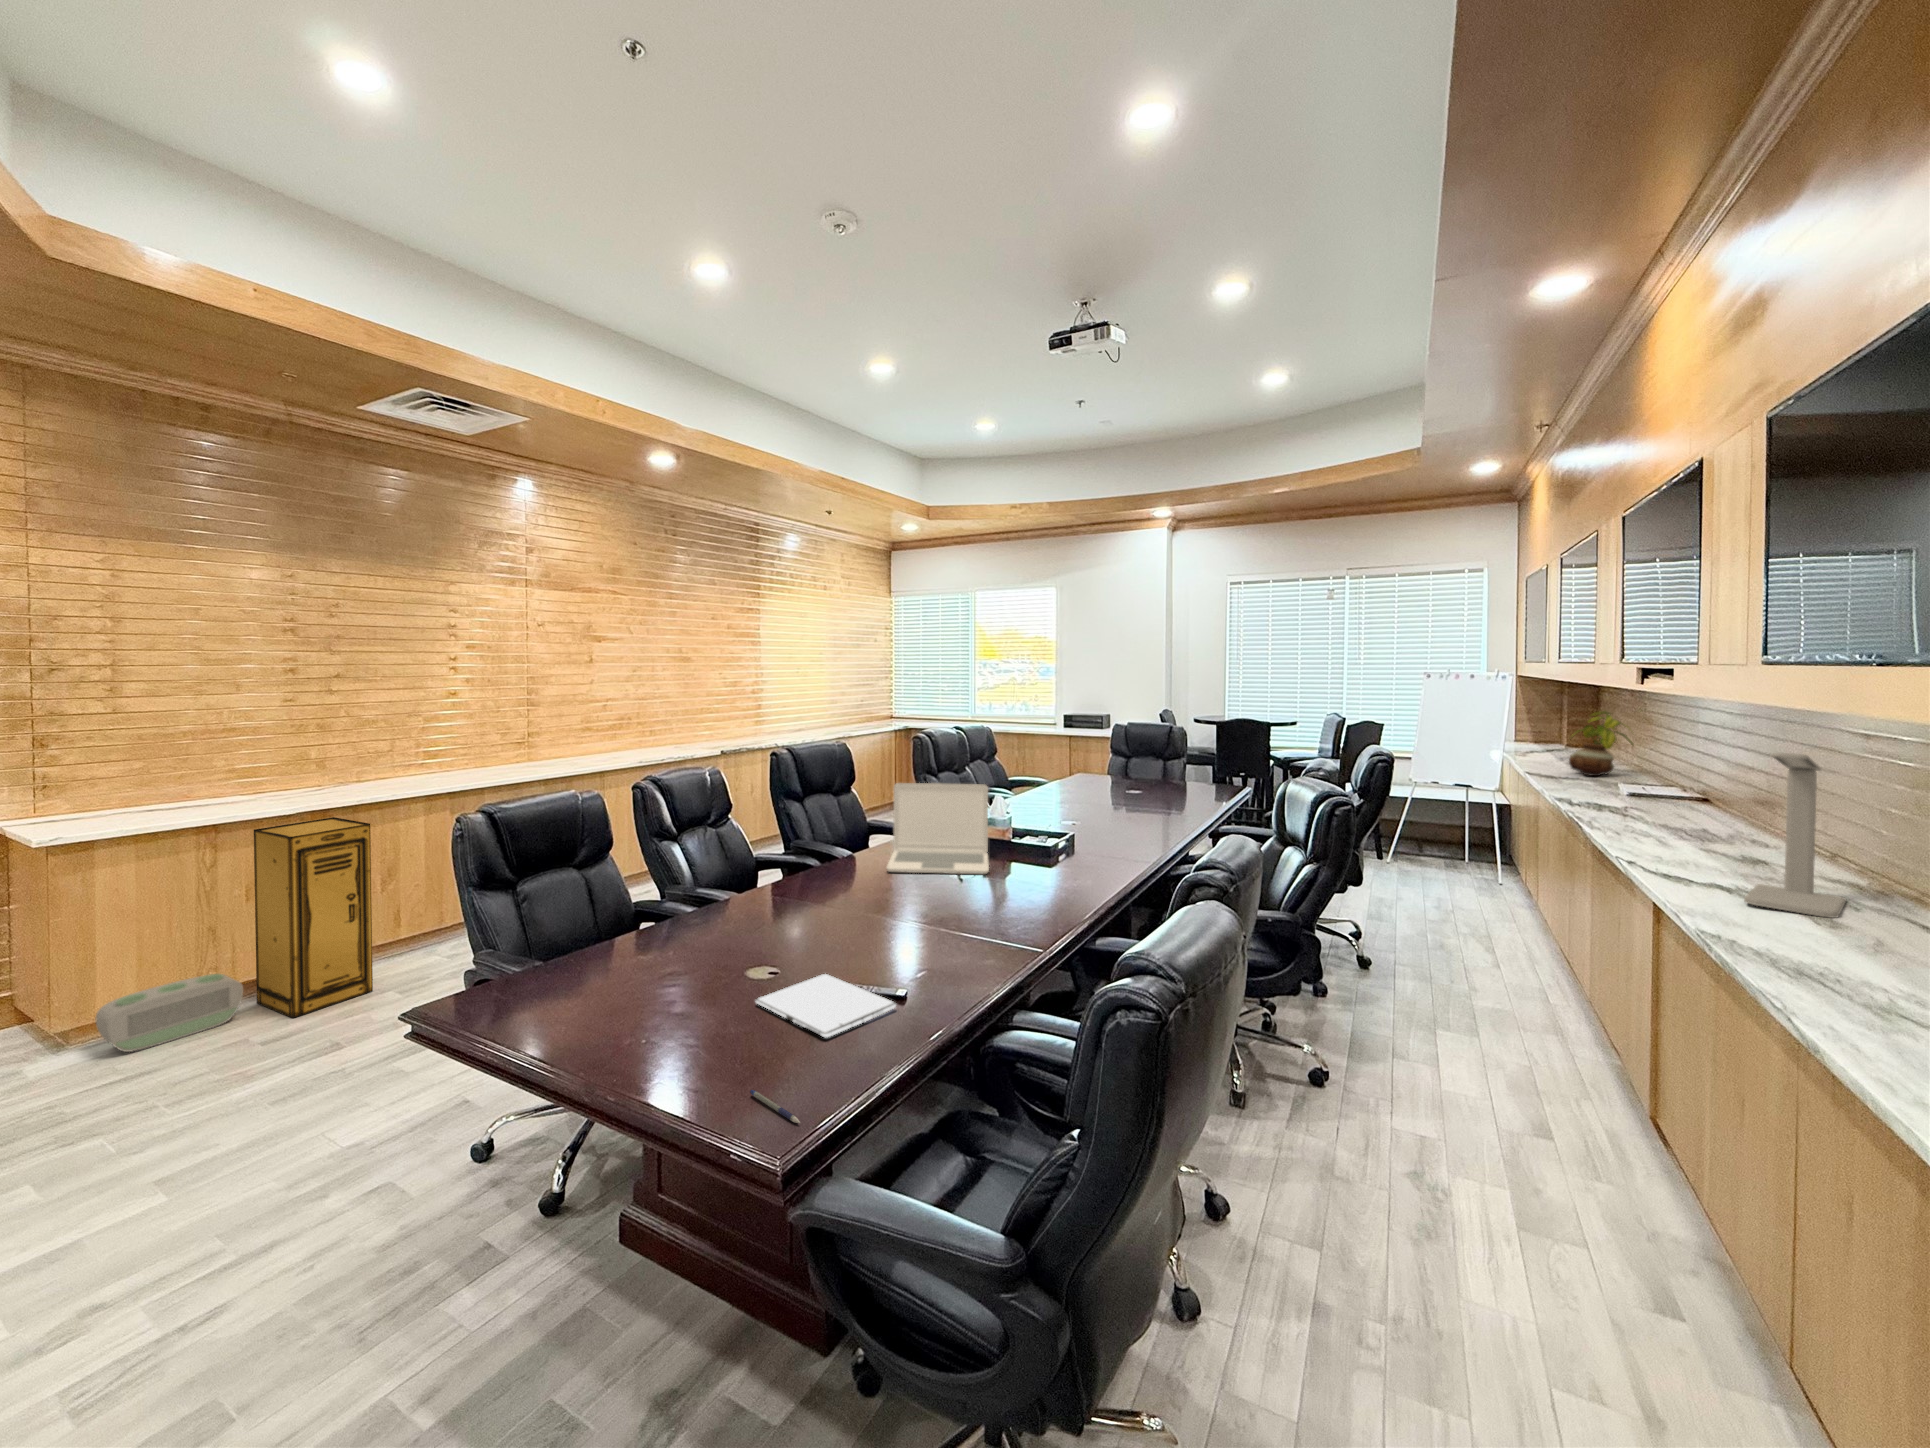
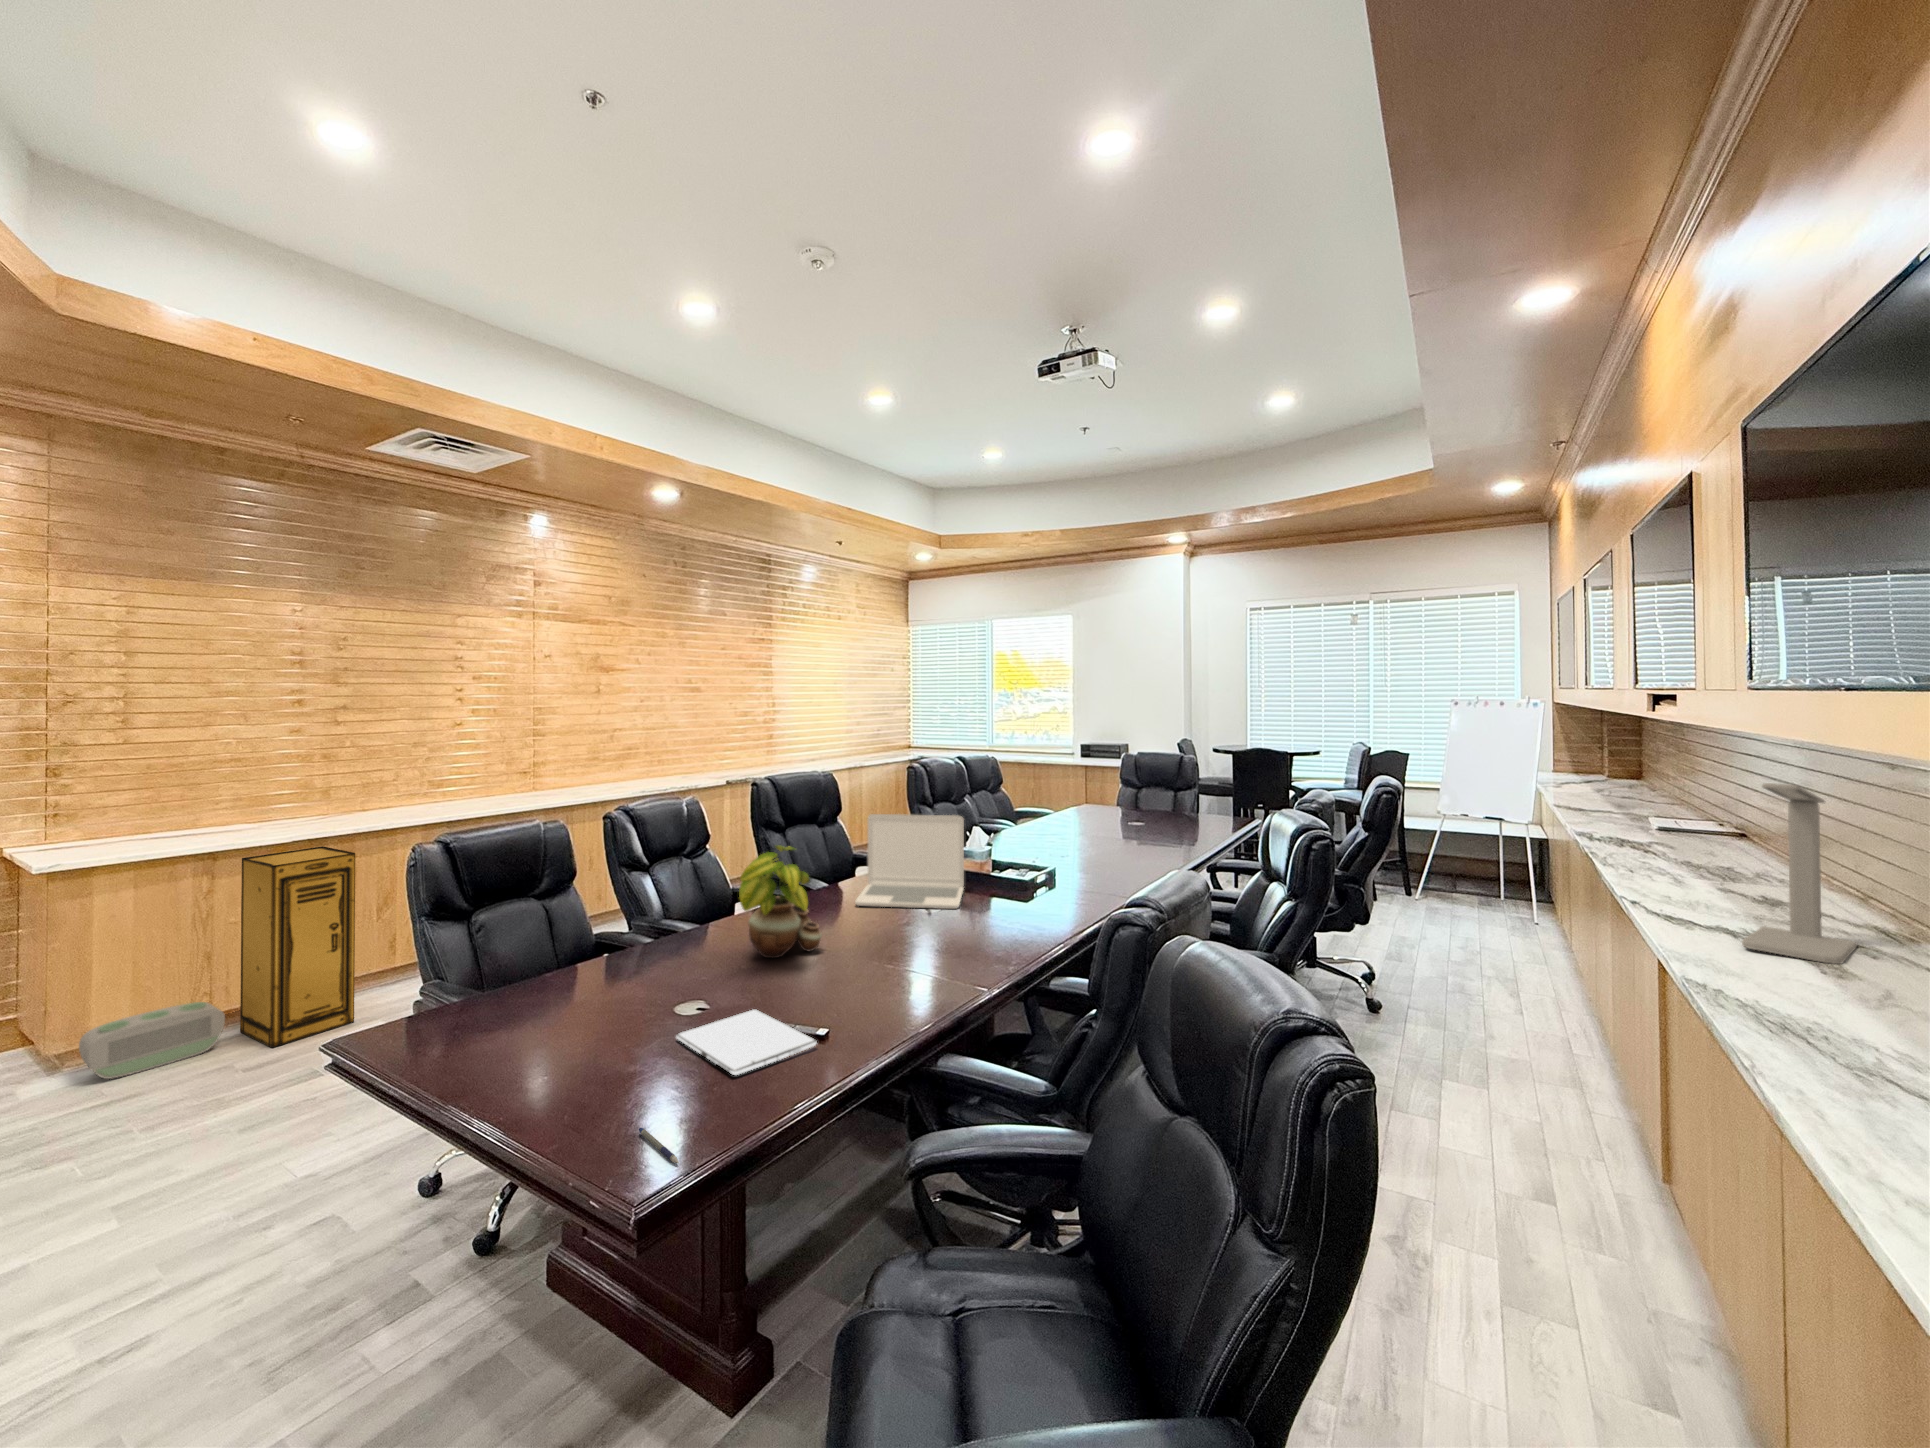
potted plant: present [1569,711,1634,776] -> present [739,845,822,958]

